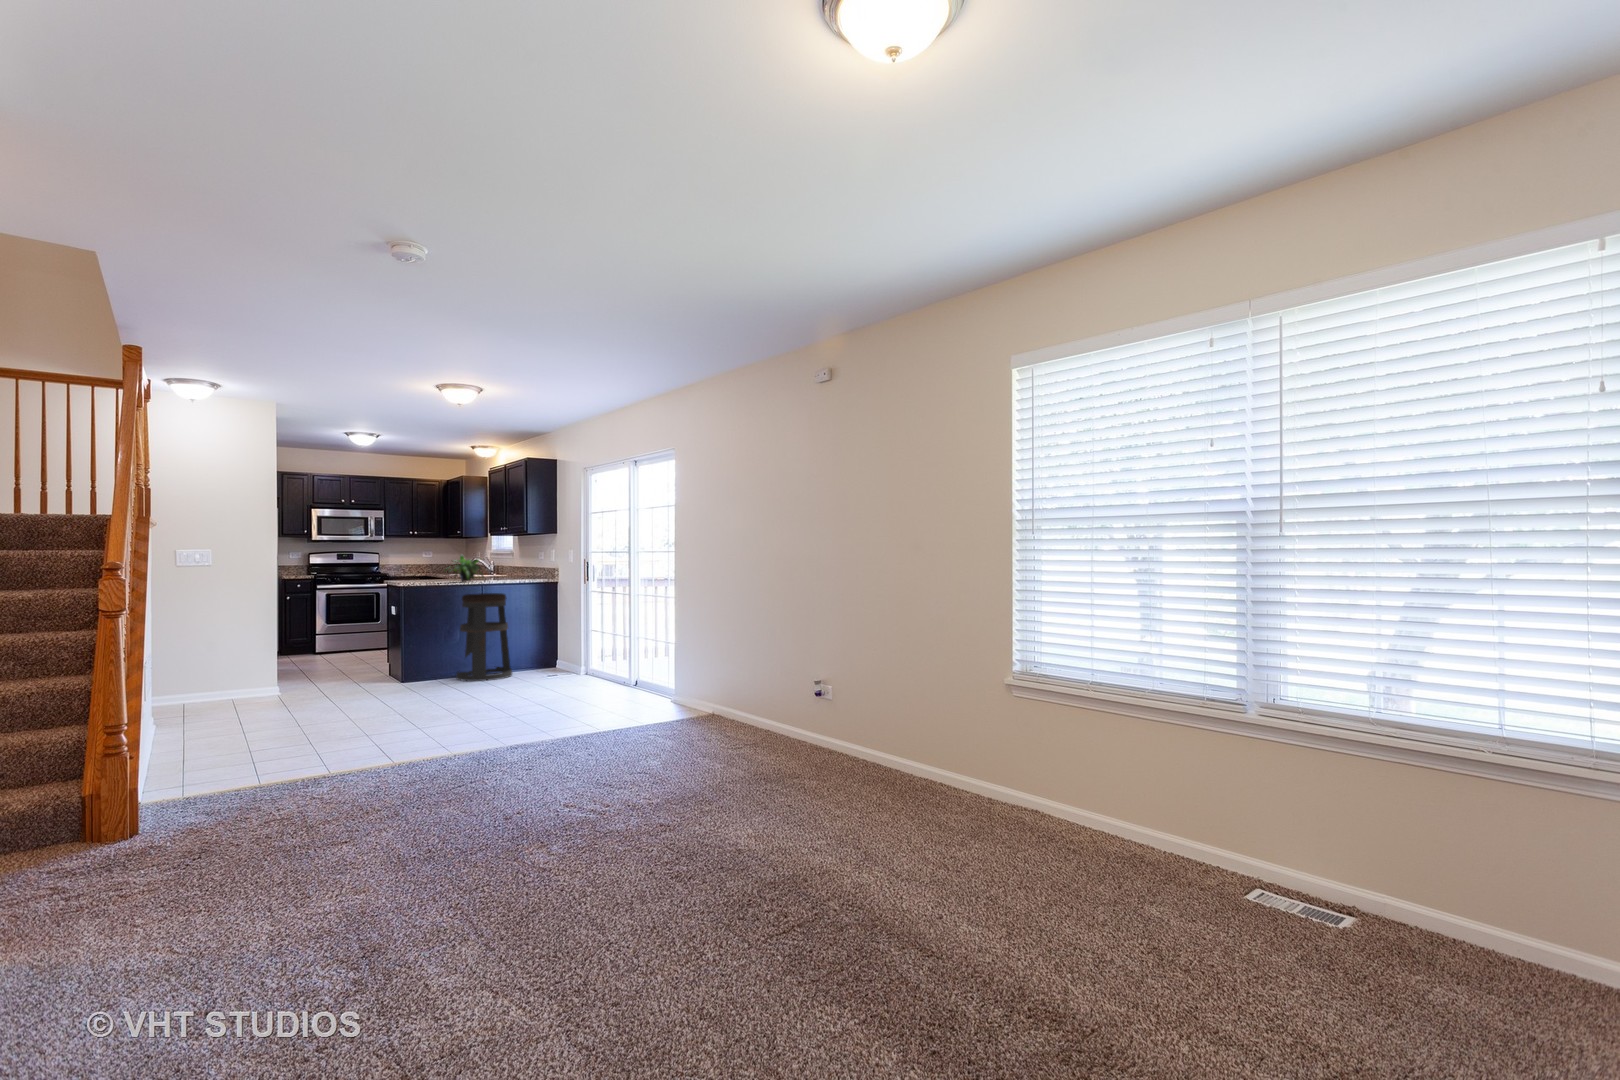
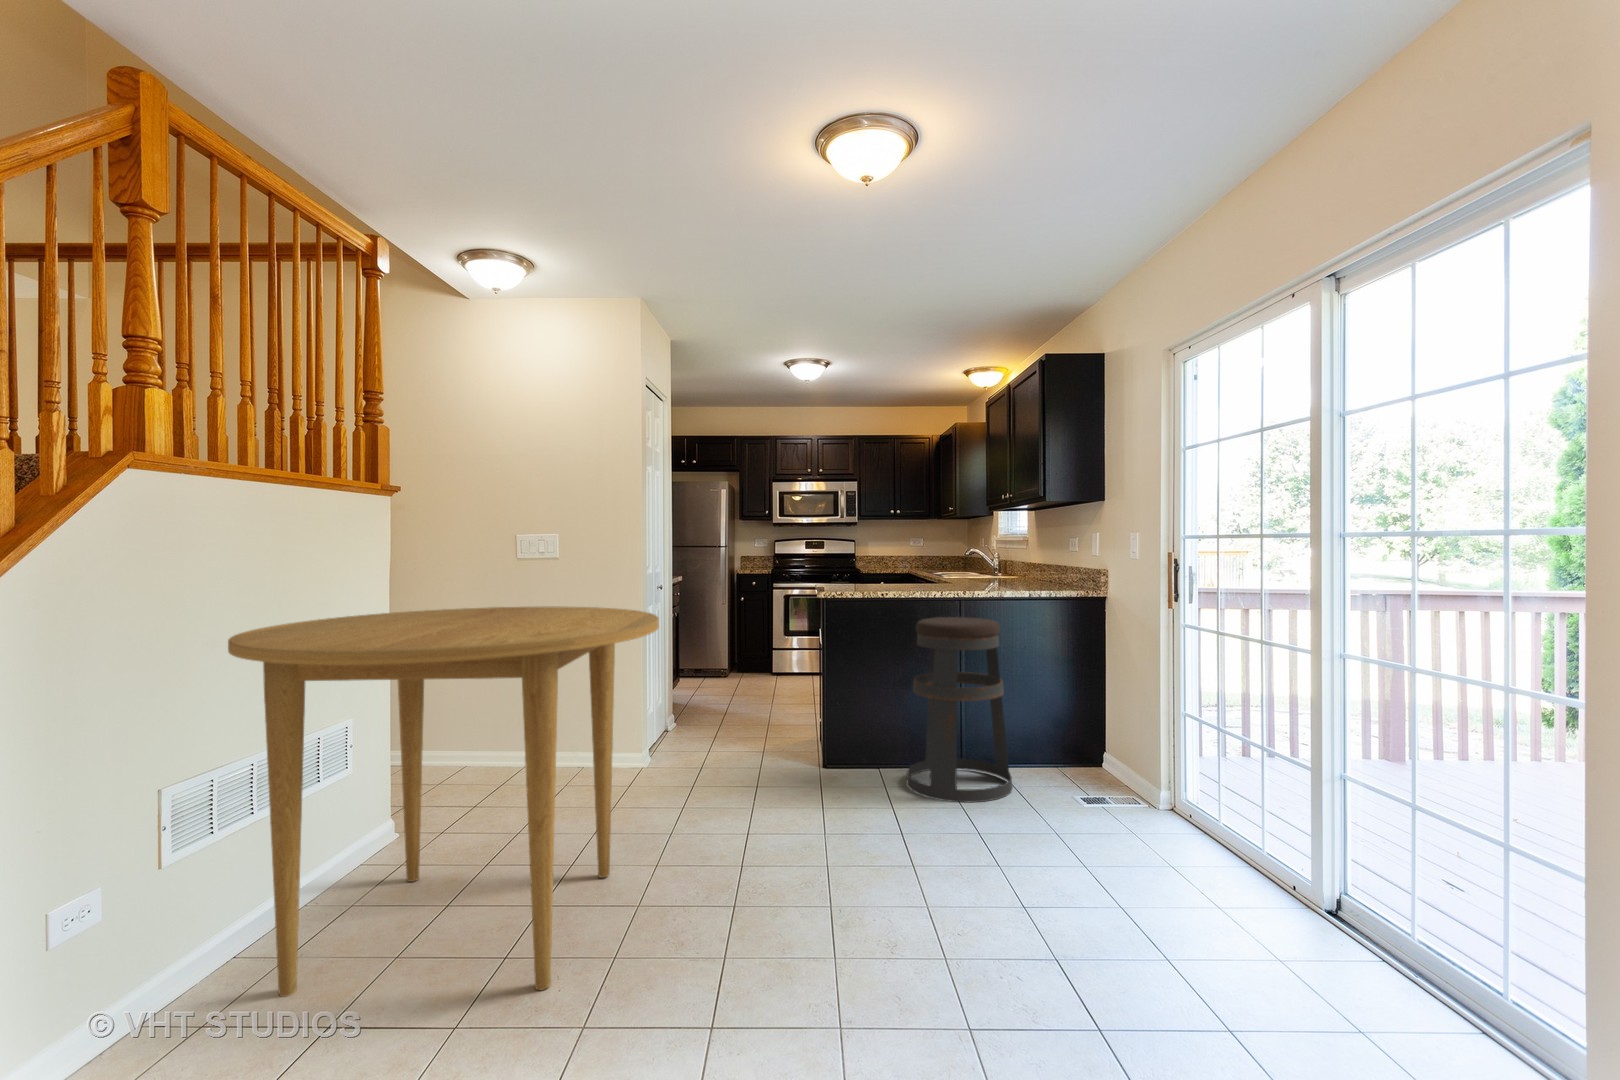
potted plant: present [445,555,484,582] -> none [893,542,963,593]
dining table: none [170,588,373,744] -> present [228,606,659,997]

